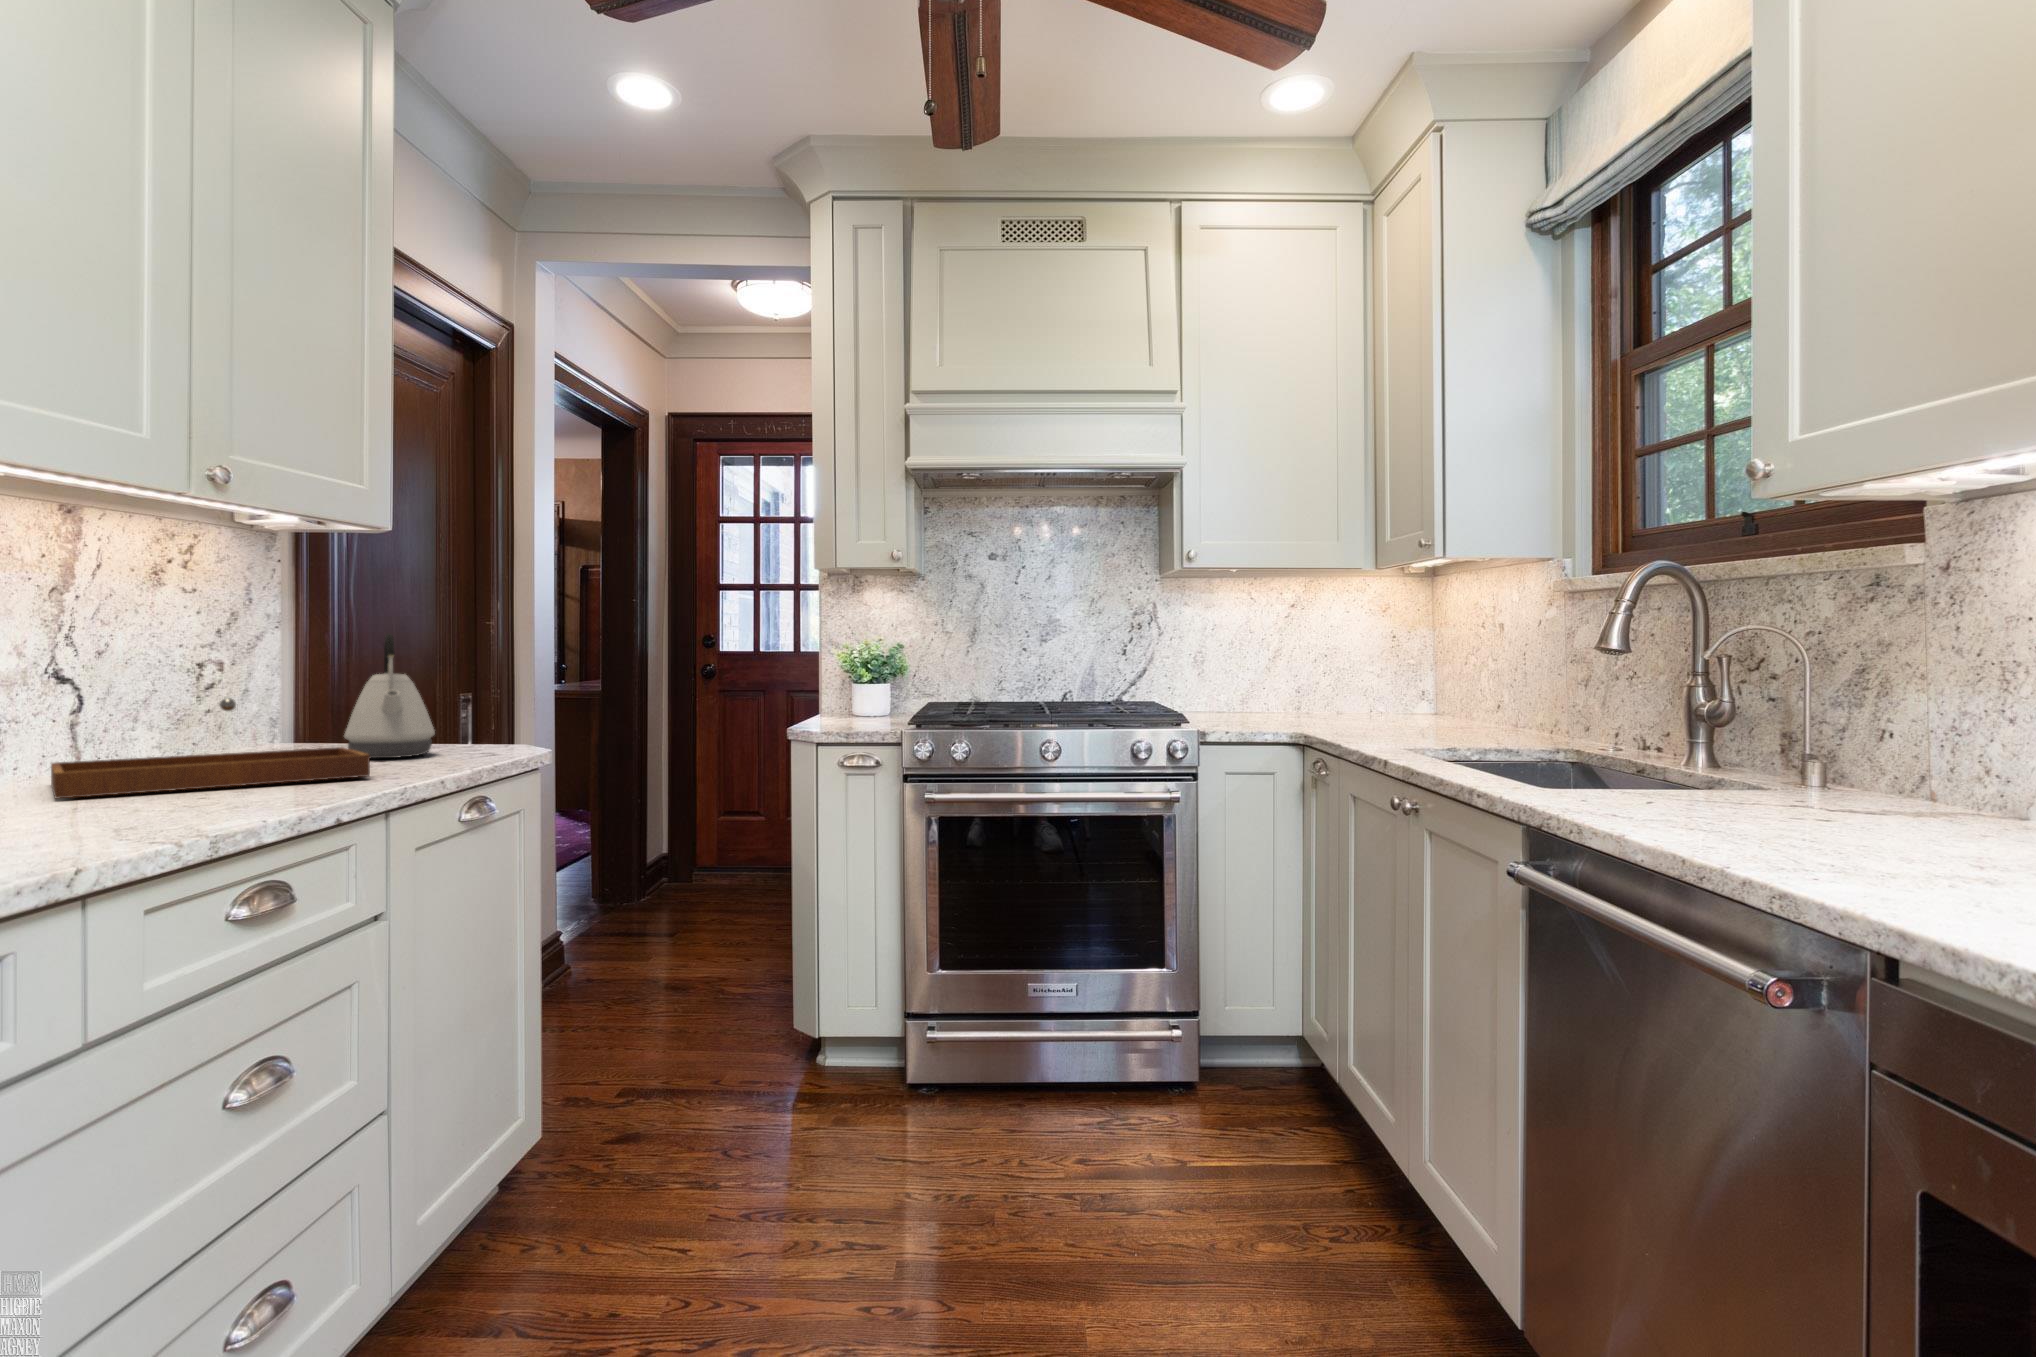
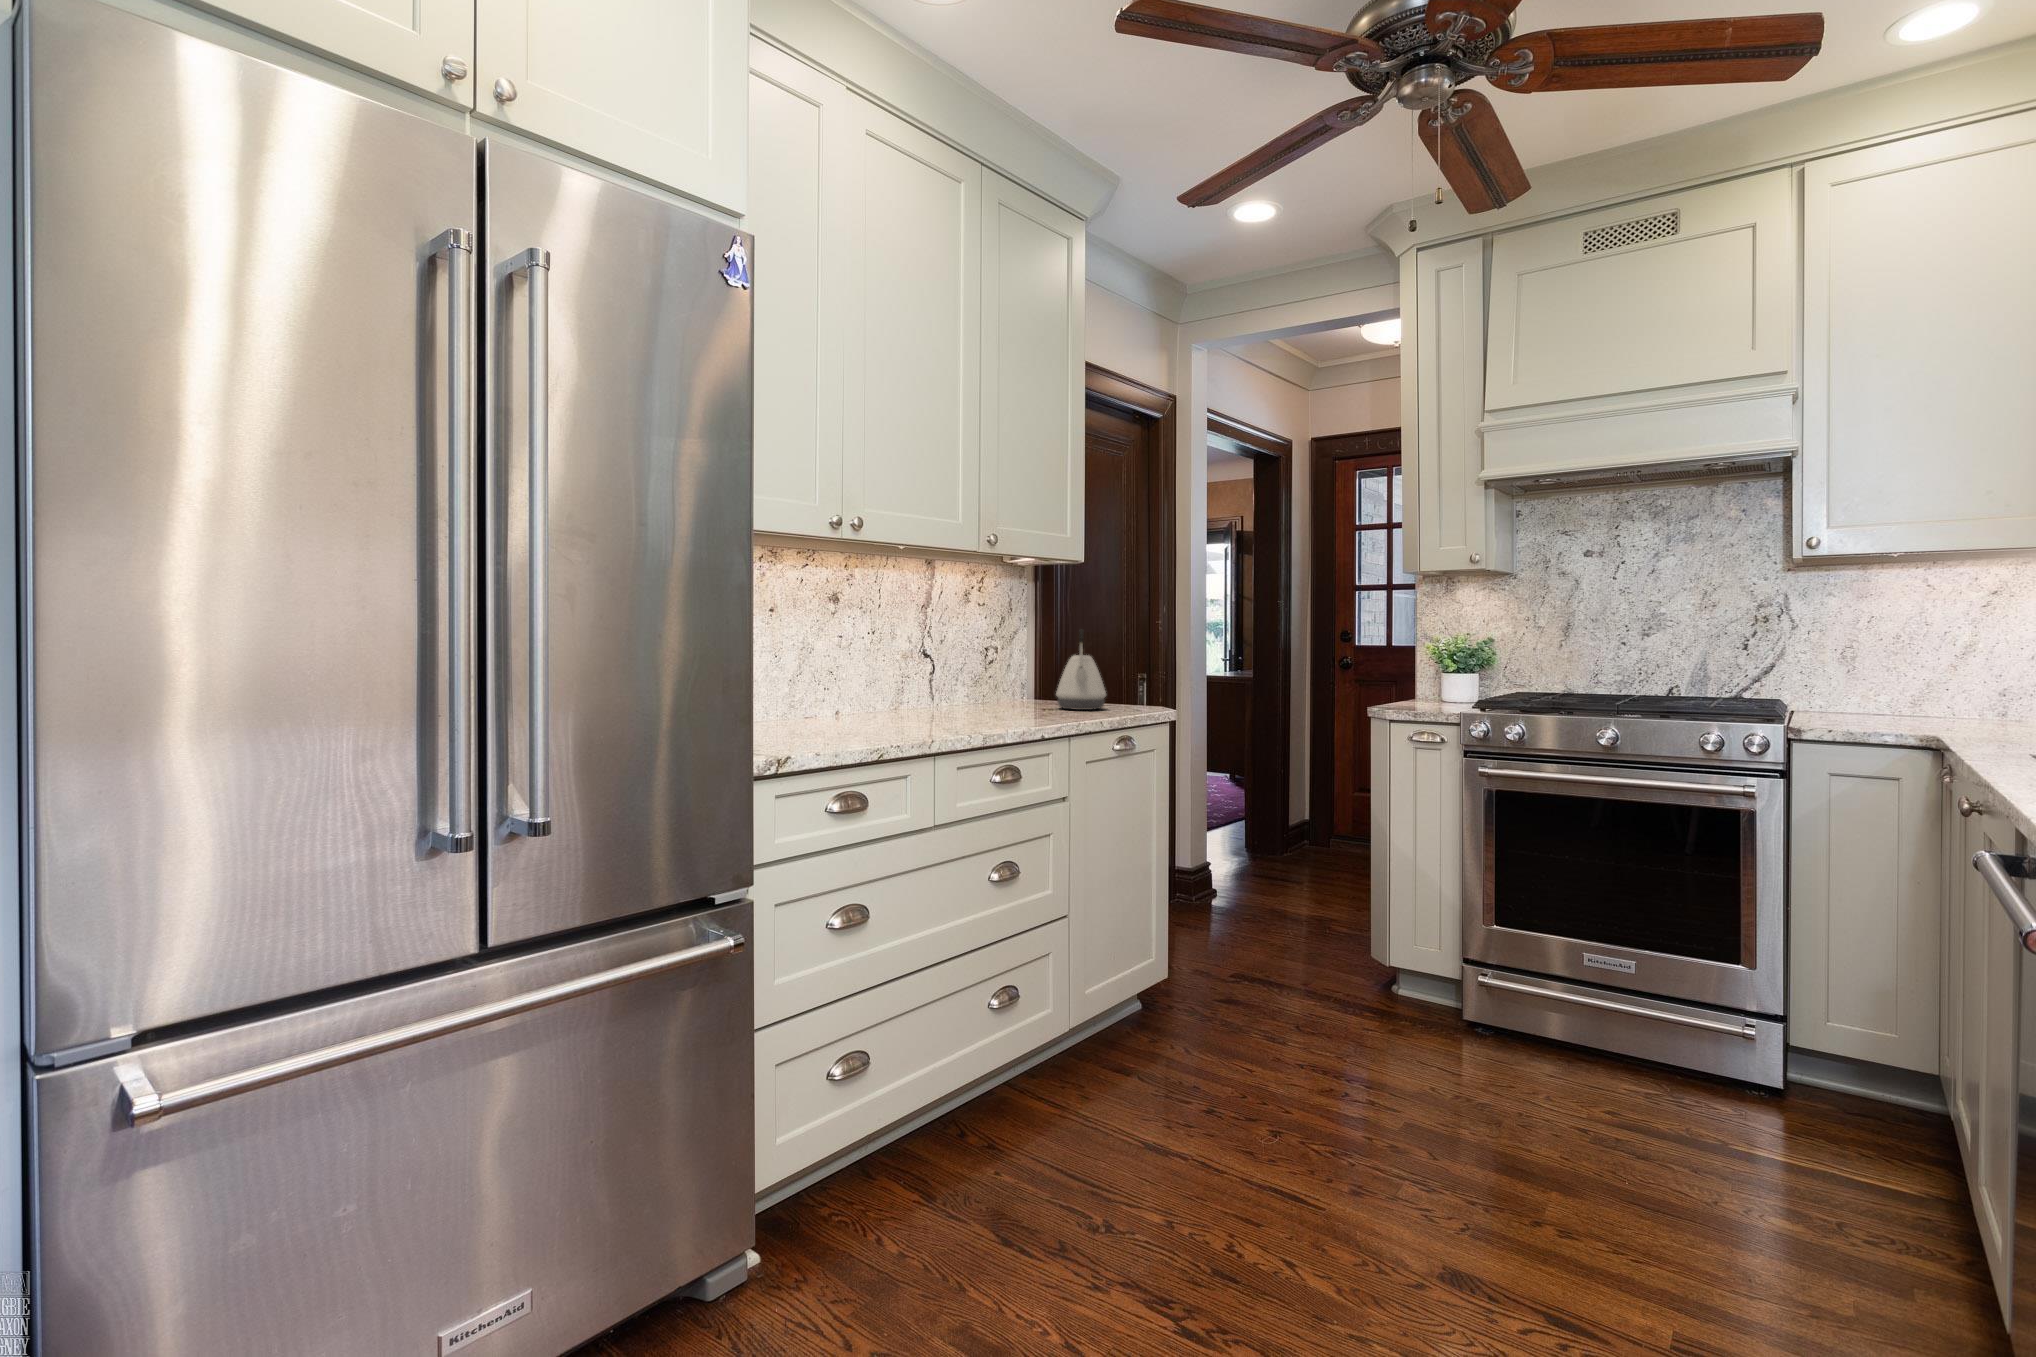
tray: present [51,698,370,799] -> none [919,667,1064,717]

